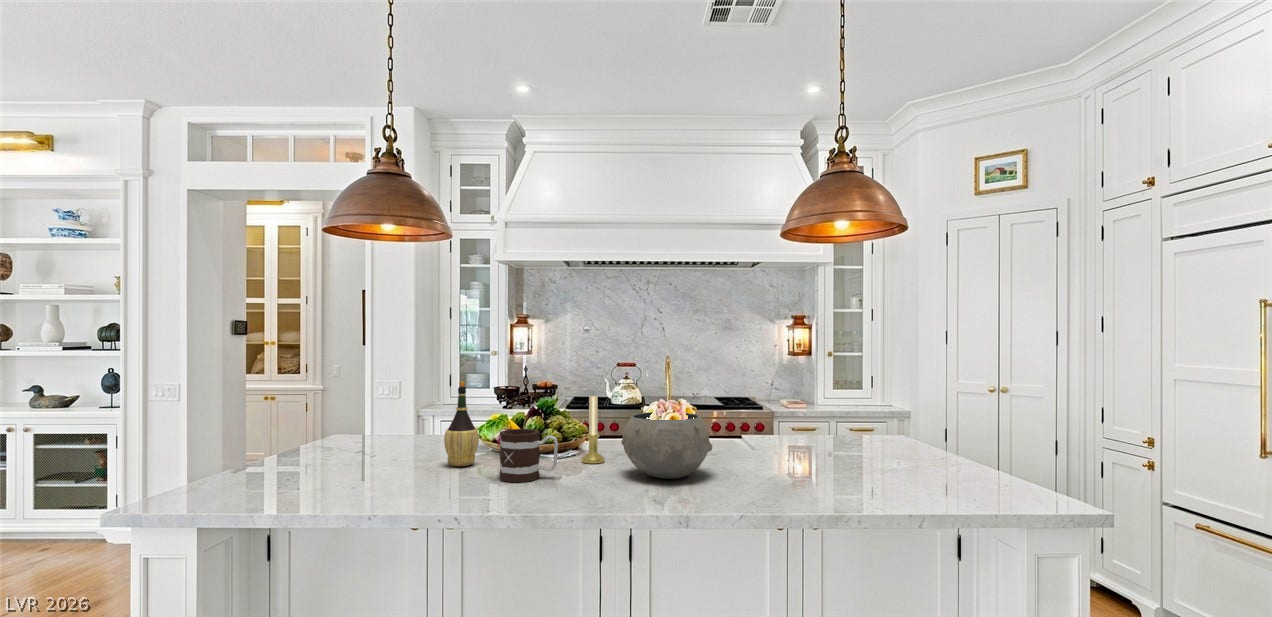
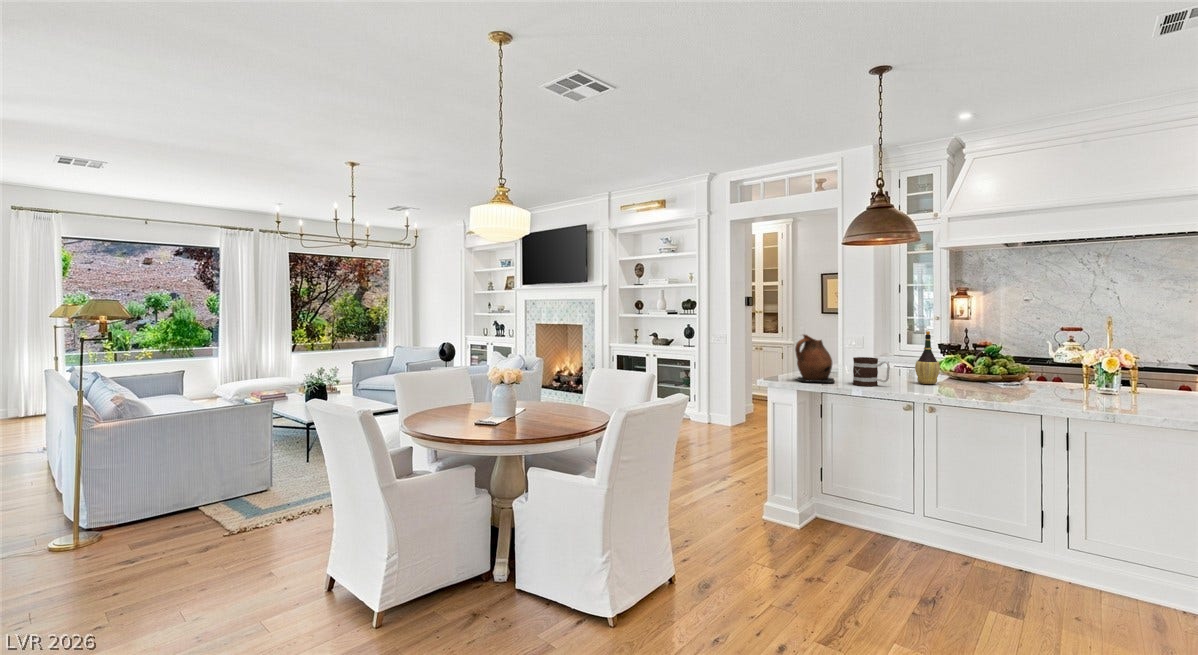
ceramic pitcher: none [228,395,312,489] -> present [795,335,835,383]
candle holder: present [582,395,605,464] -> none [1023,343,1044,392]
ceramic bowl: present [621,412,712,479] -> none [1060,357,1152,404]
mug: present [499,429,558,482] -> present [853,357,890,386]

